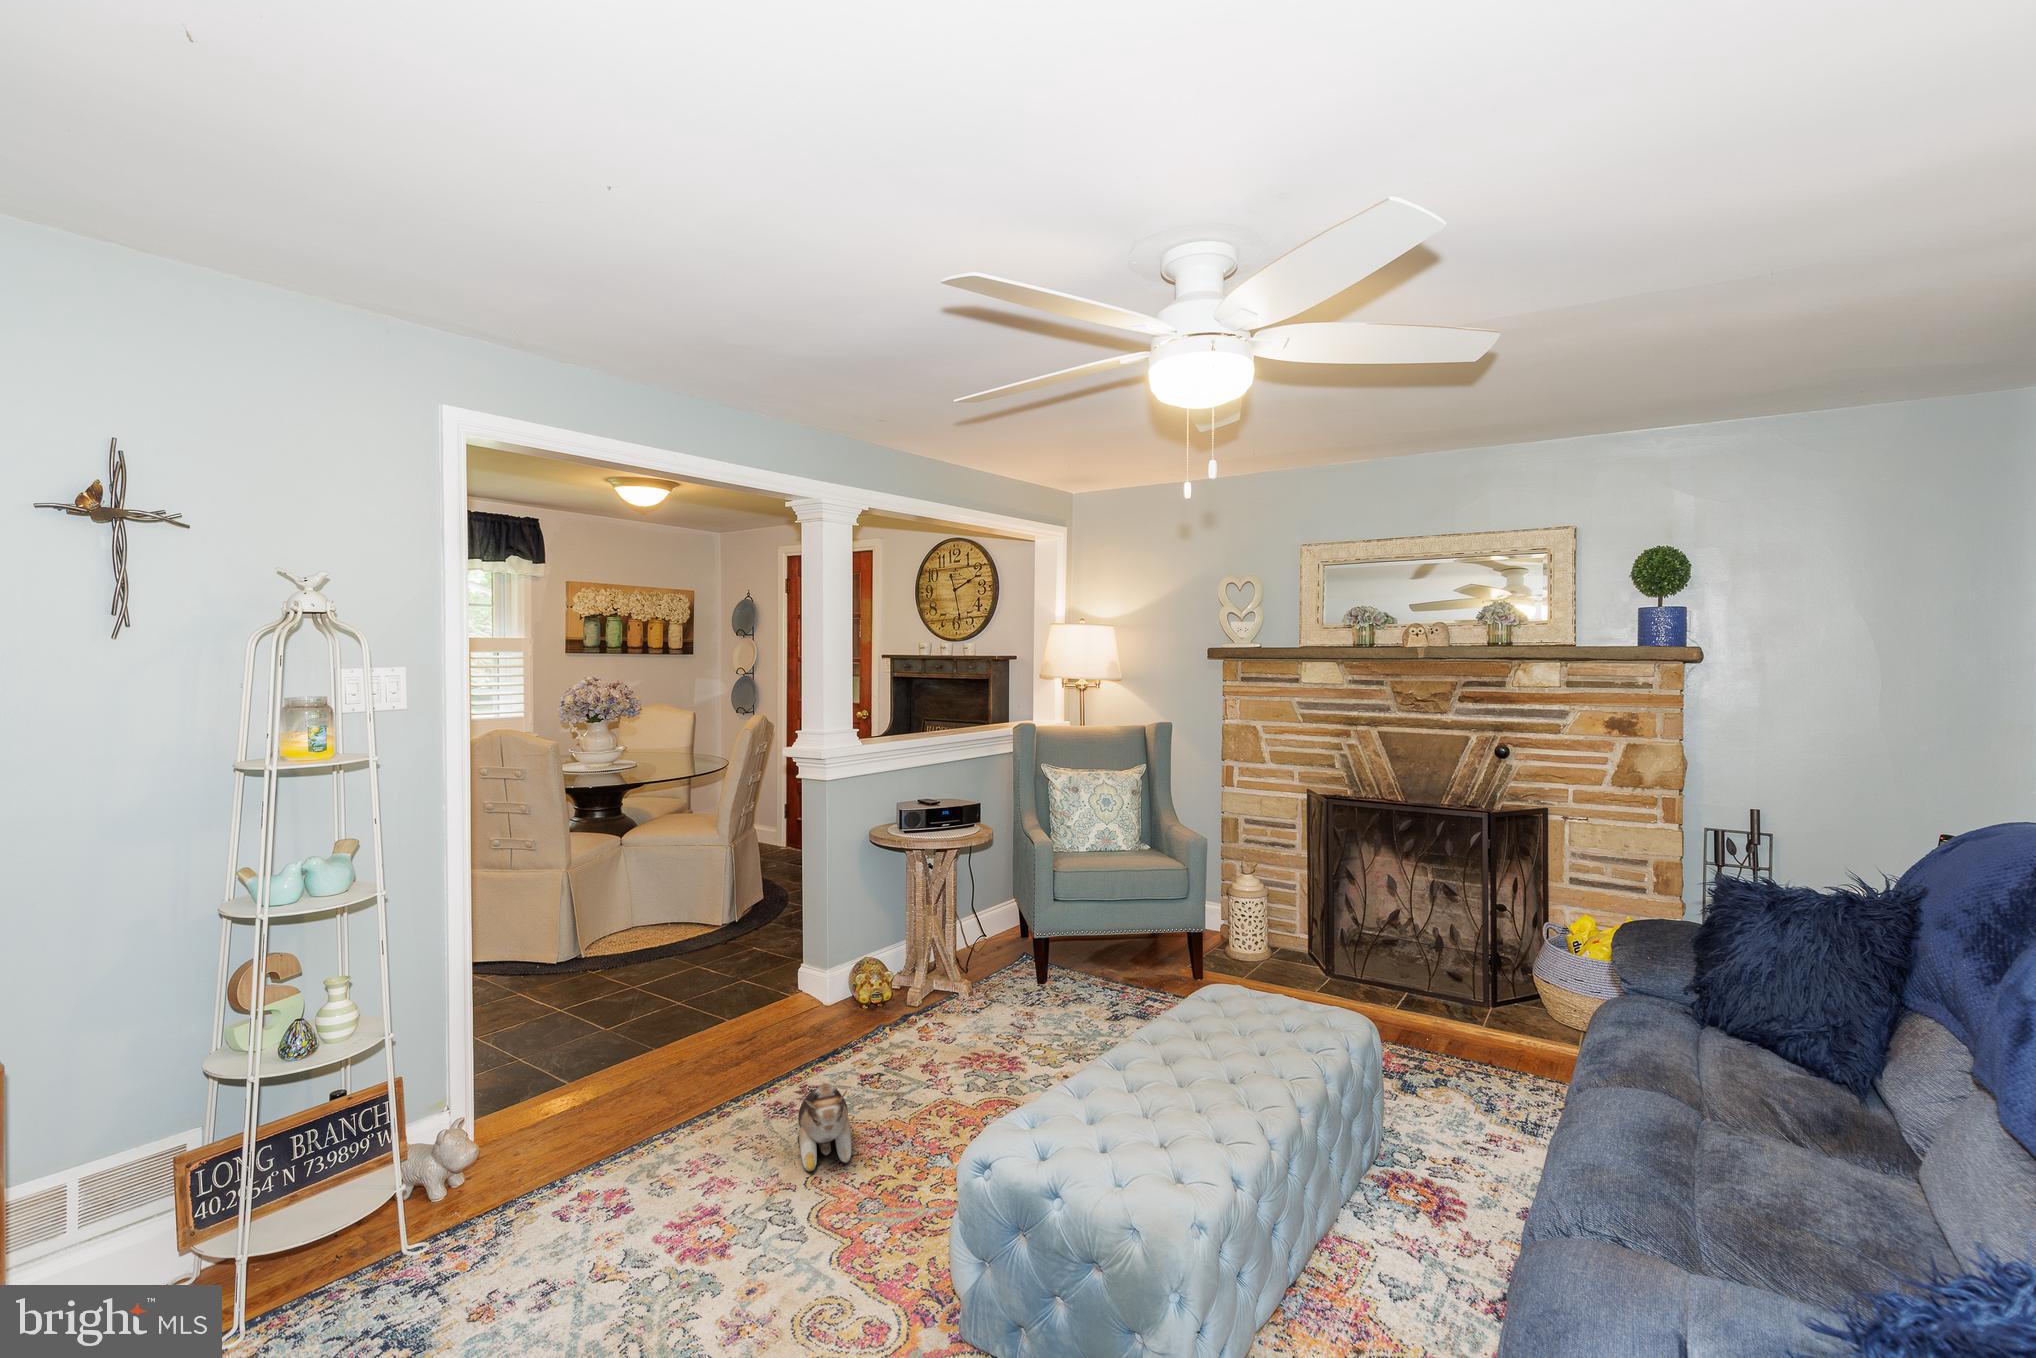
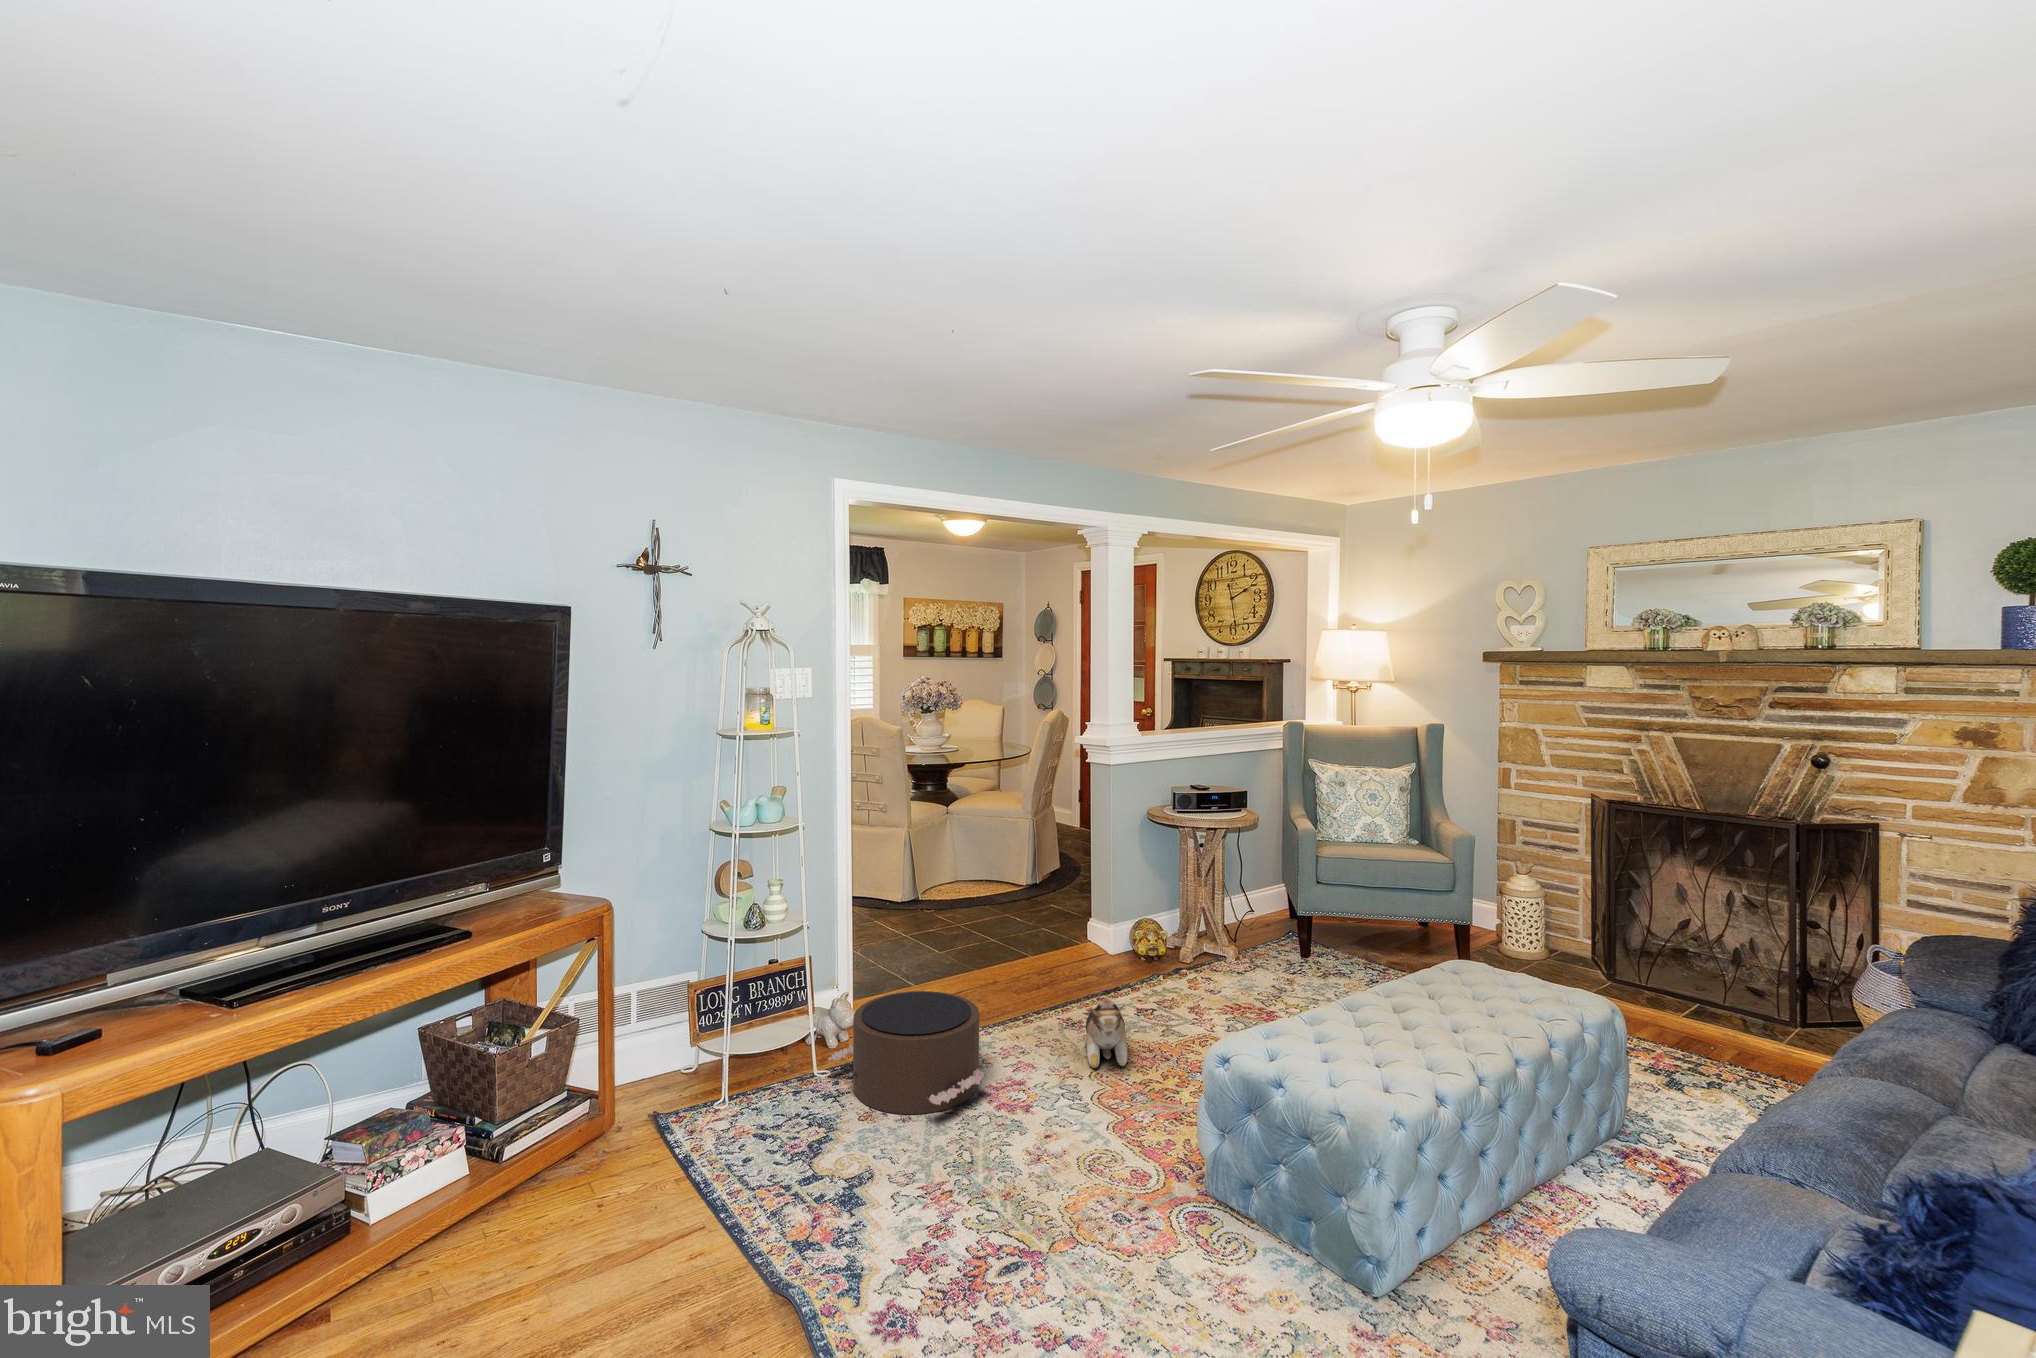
pouf: none [424,1104,669,1296] -> present [828,991,989,1114]

